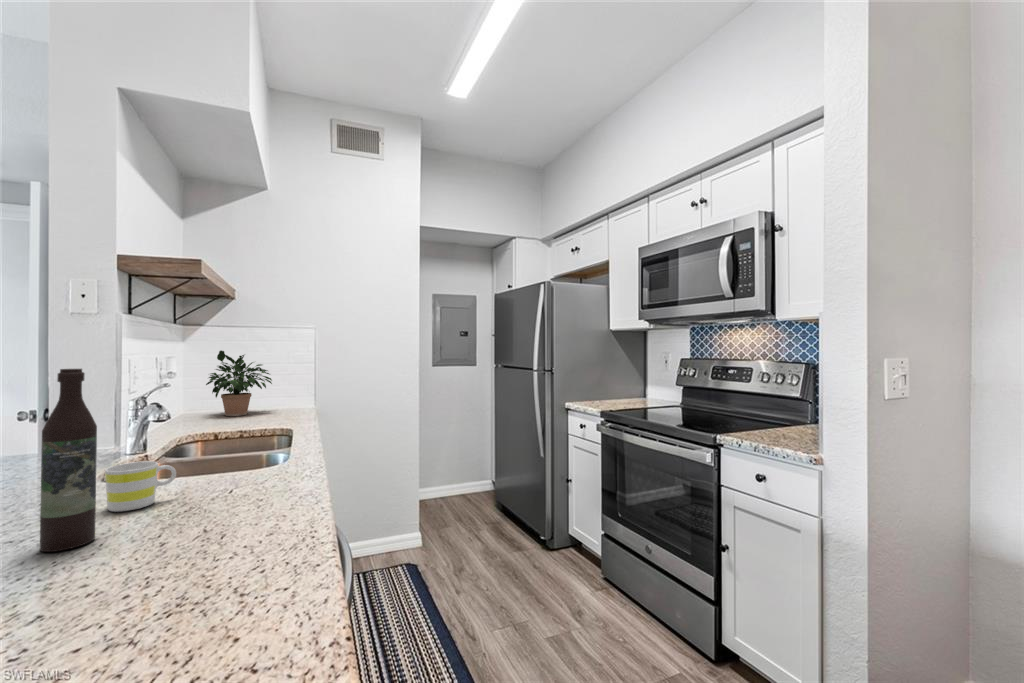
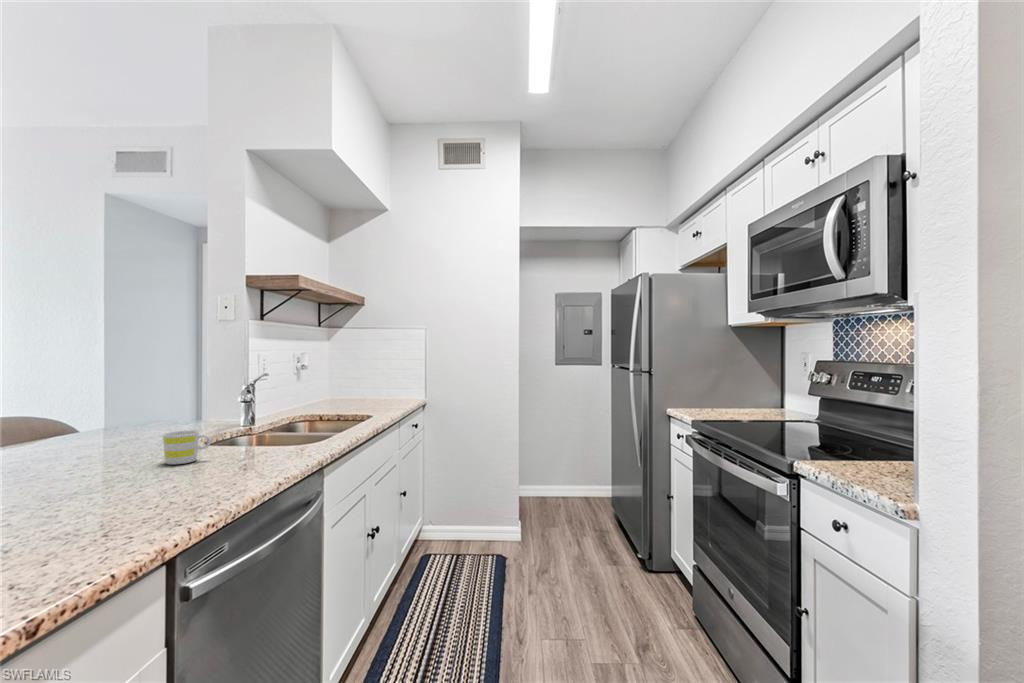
potted plant: present [206,350,272,416] -> none [336,348,391,403]
wine bottle: present [40,369,97,552] -> none [95,361,131,484]

